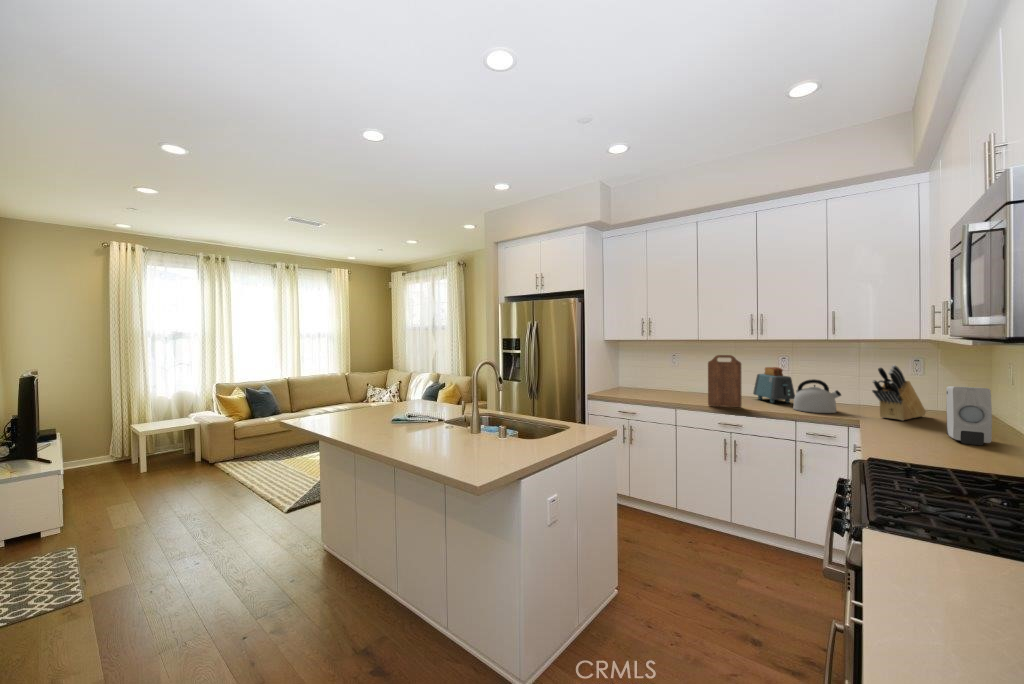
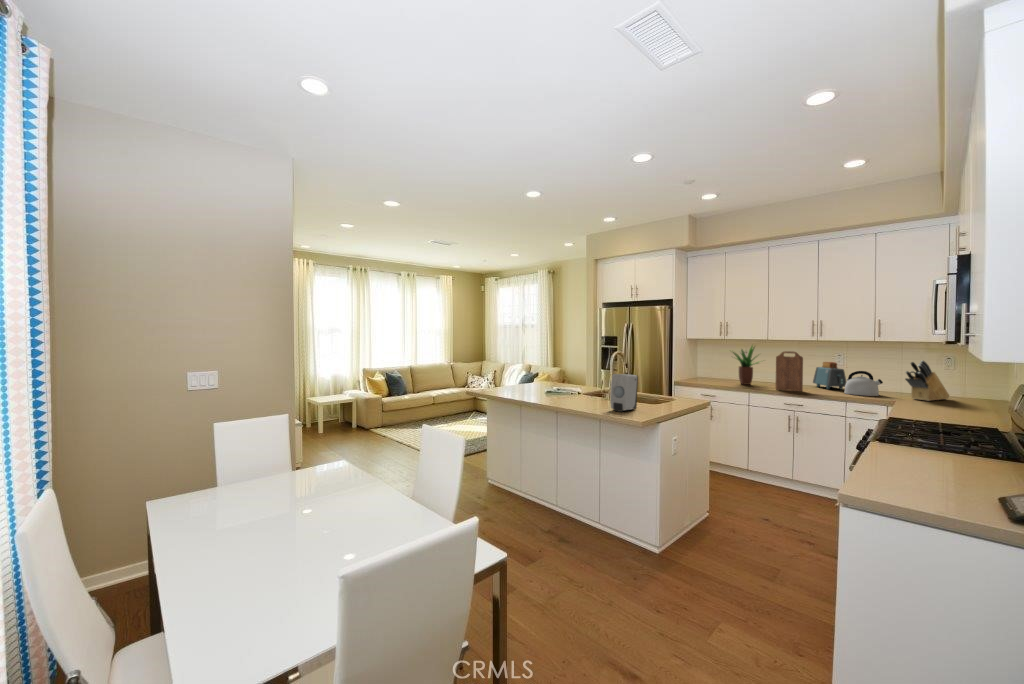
potted plant: none [652,346,698,398] -> present [733,346,758,385]
soap dispenser: present [946,386,992,445] -> present [610,374,638,412]

